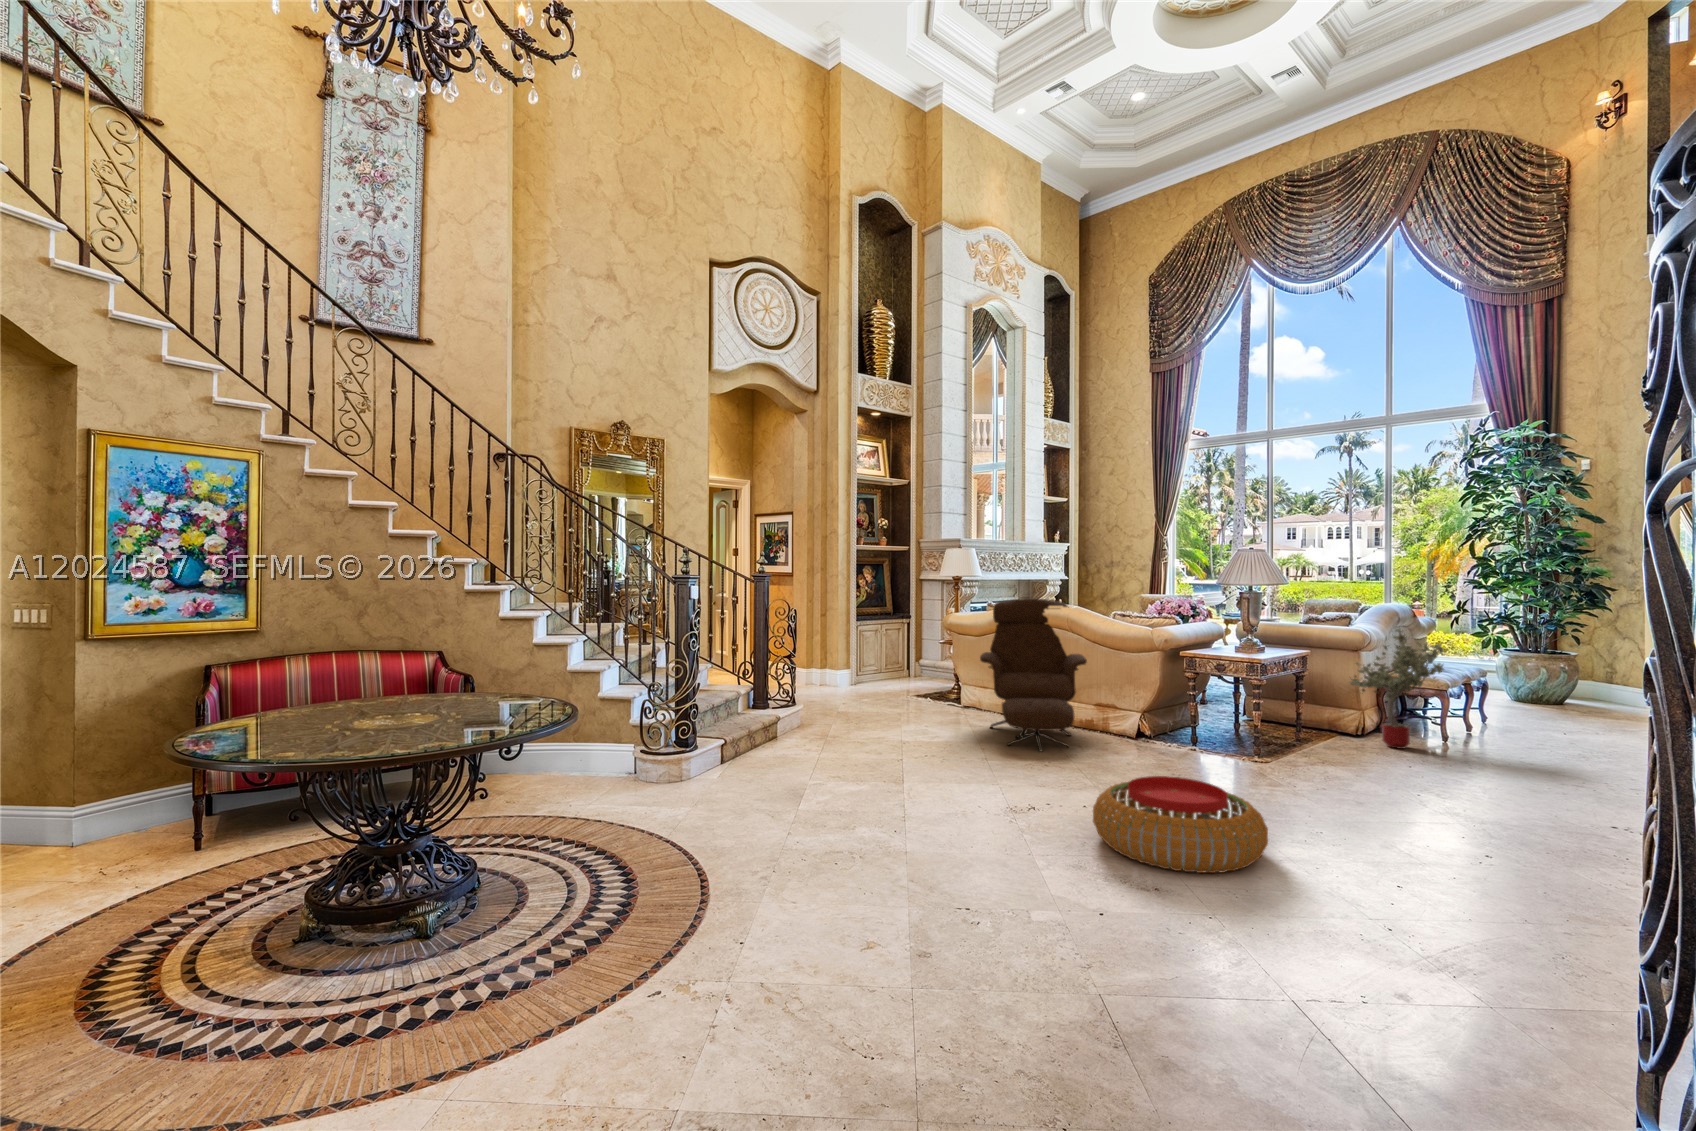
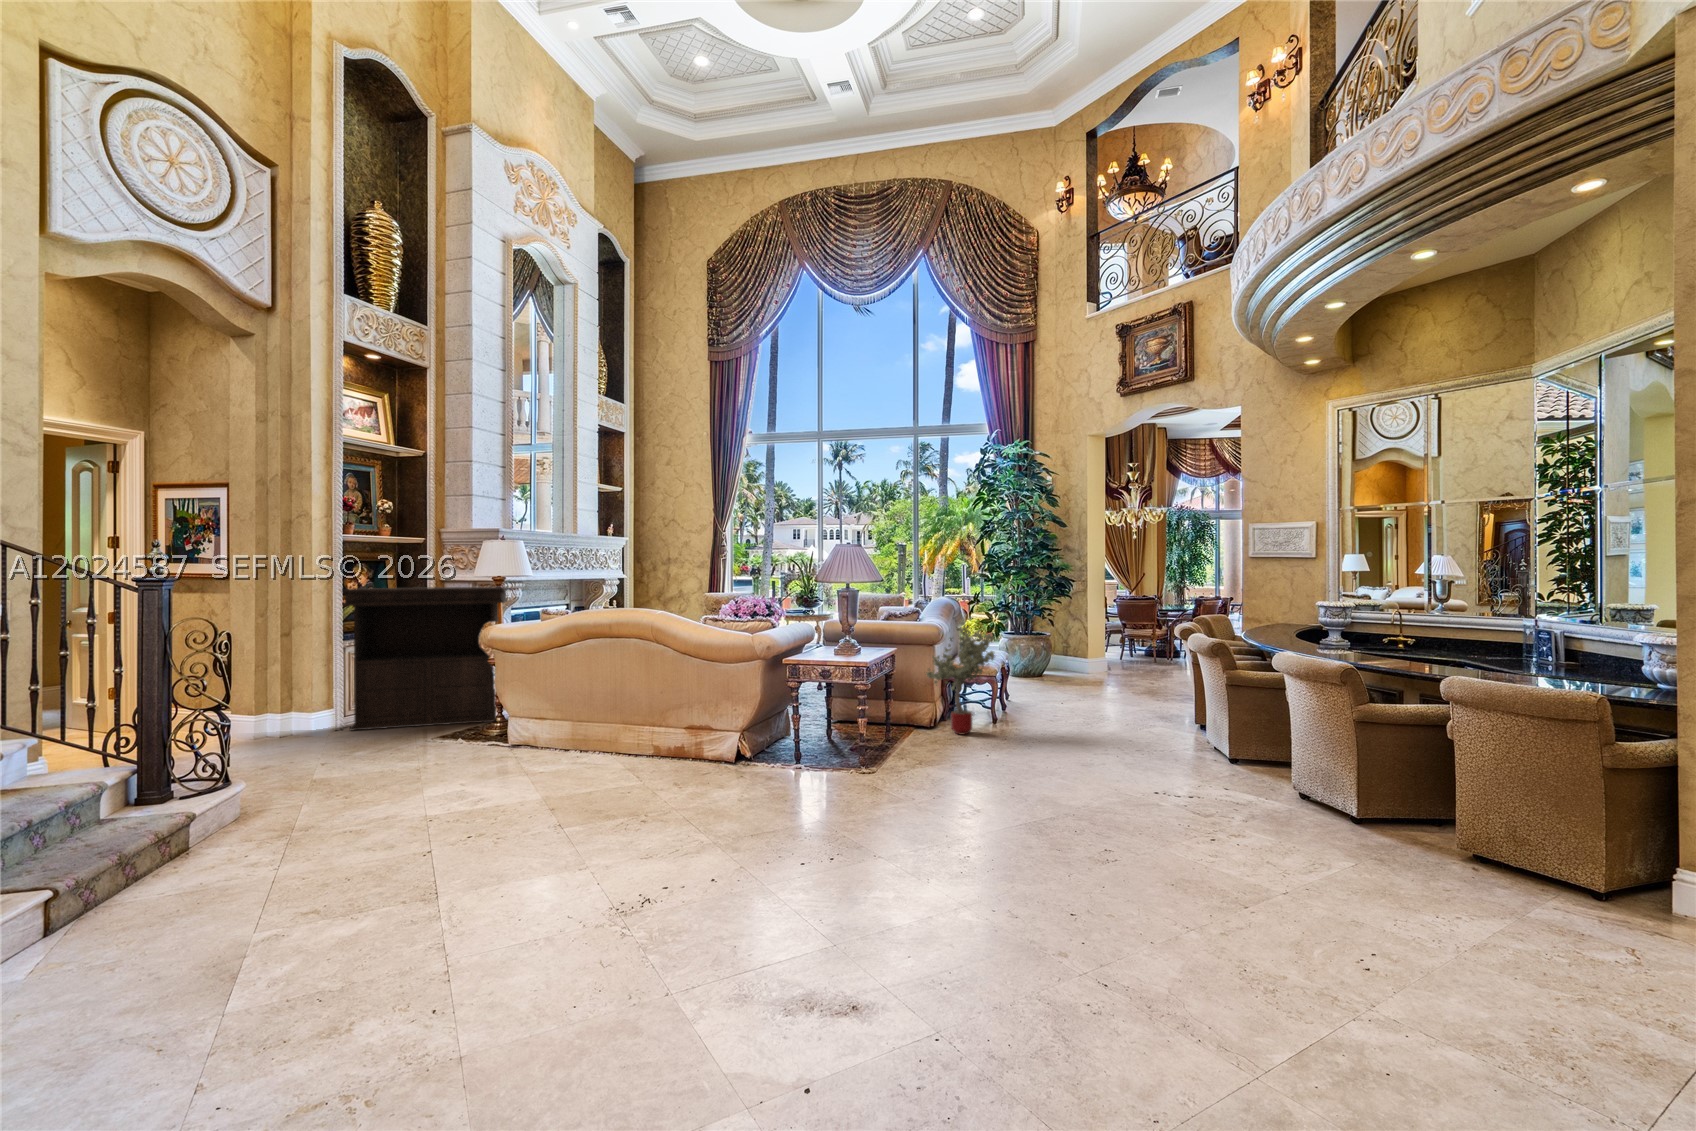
console table: none [856,583,966,689] -> present [342,587,508,731]
lounge chair: present [980,599,1087,751] -> none [543,604,678,798]
pouf: present [1093,776,1268,873] -> none [743,818,943,948]

